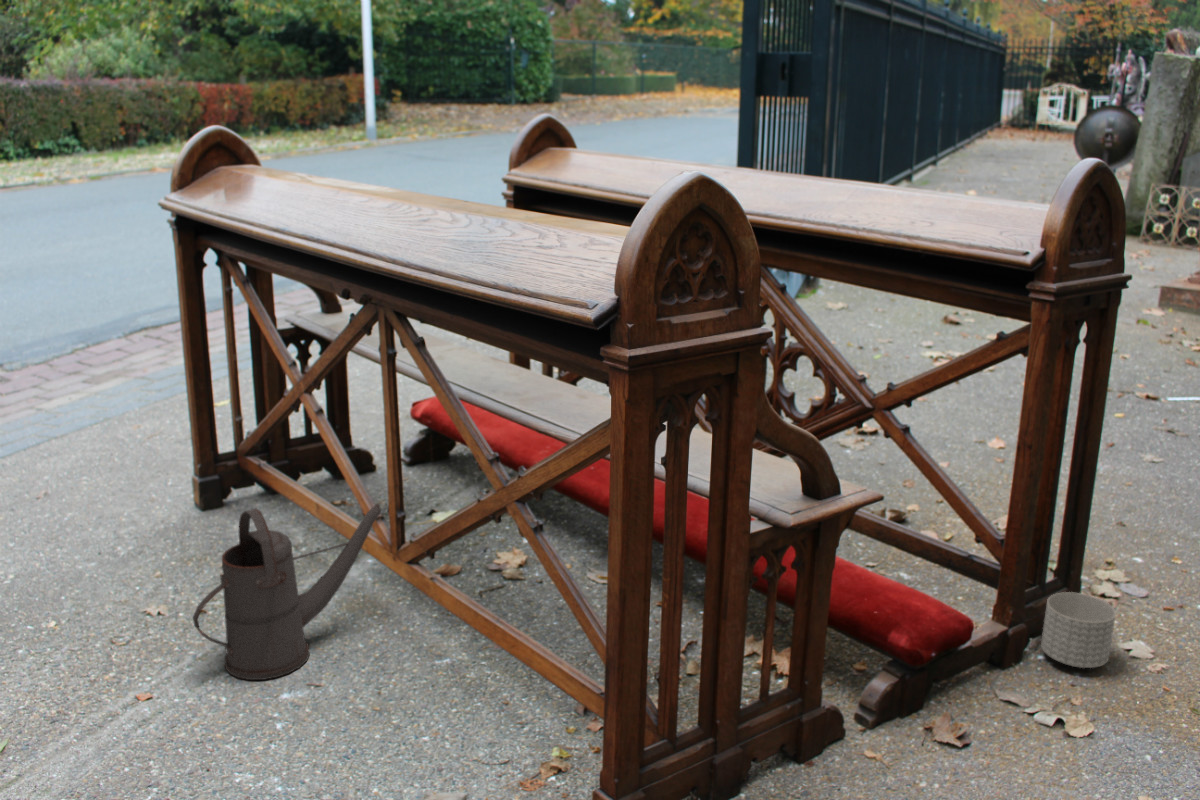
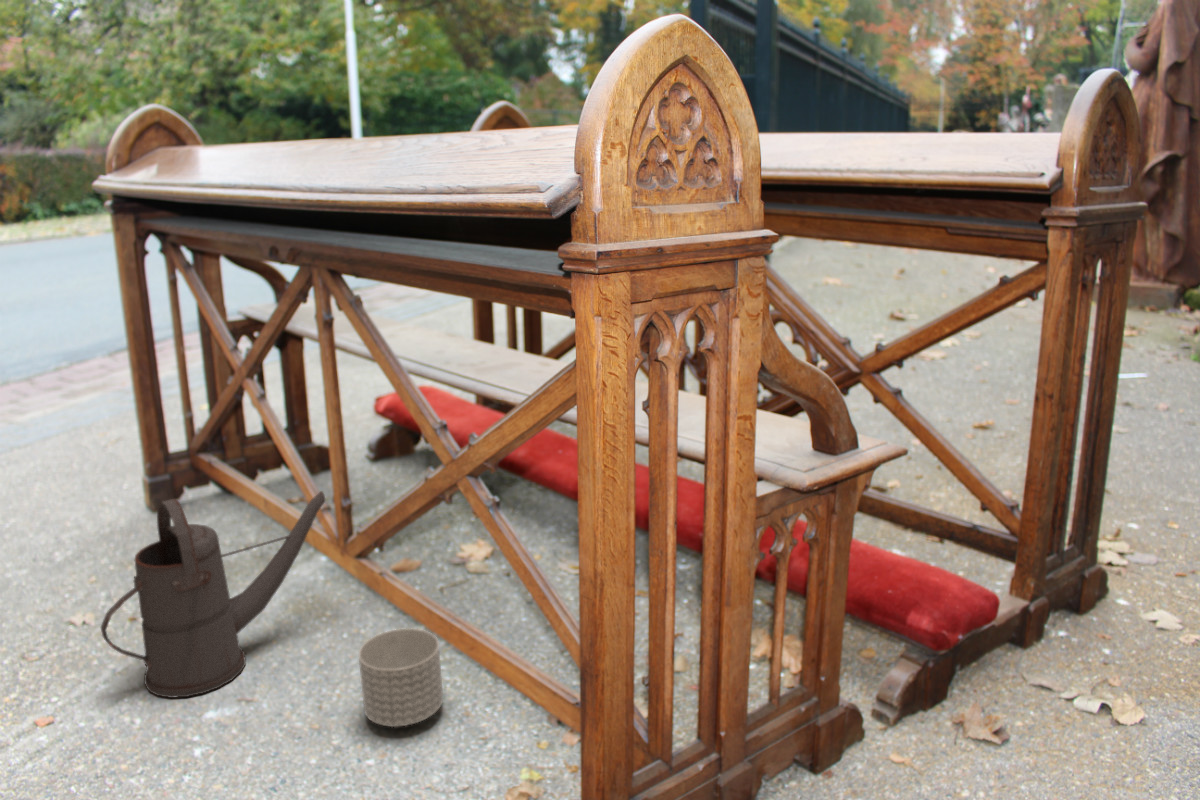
planter: present [1041,592,1116,668] -> present [359,628,443,727]

